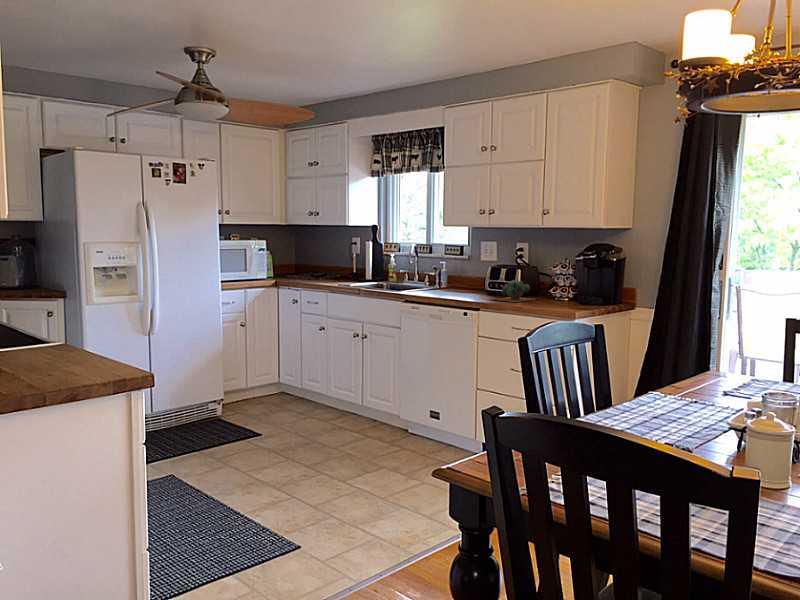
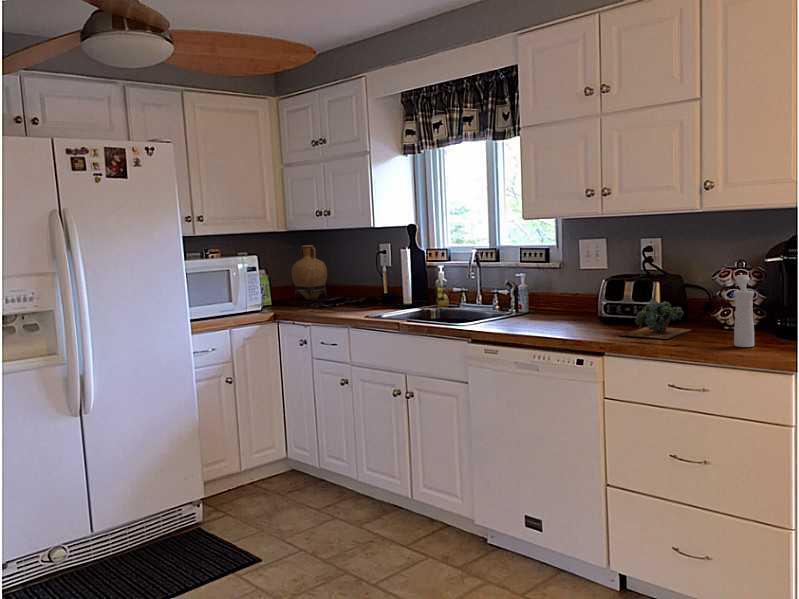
vase: none [289,236,314,276] -> present [292,245,327,300]
pepper mill: none [550,266,564,307] -> present [734,275,754,347]

